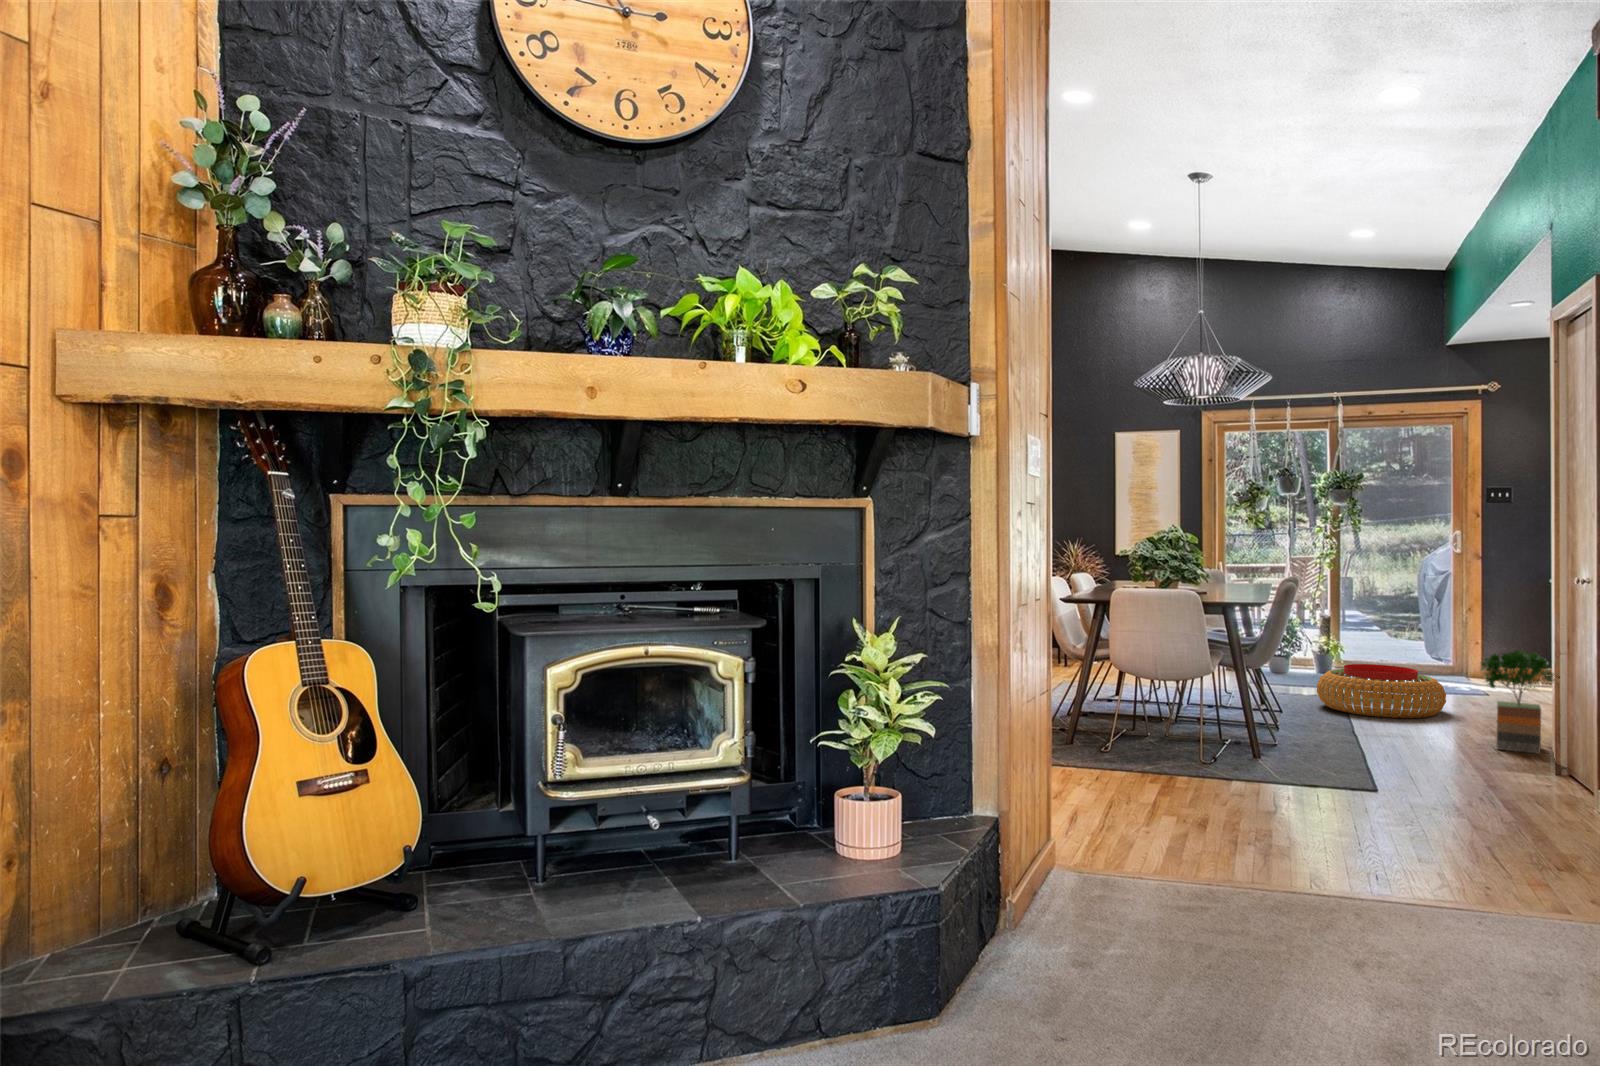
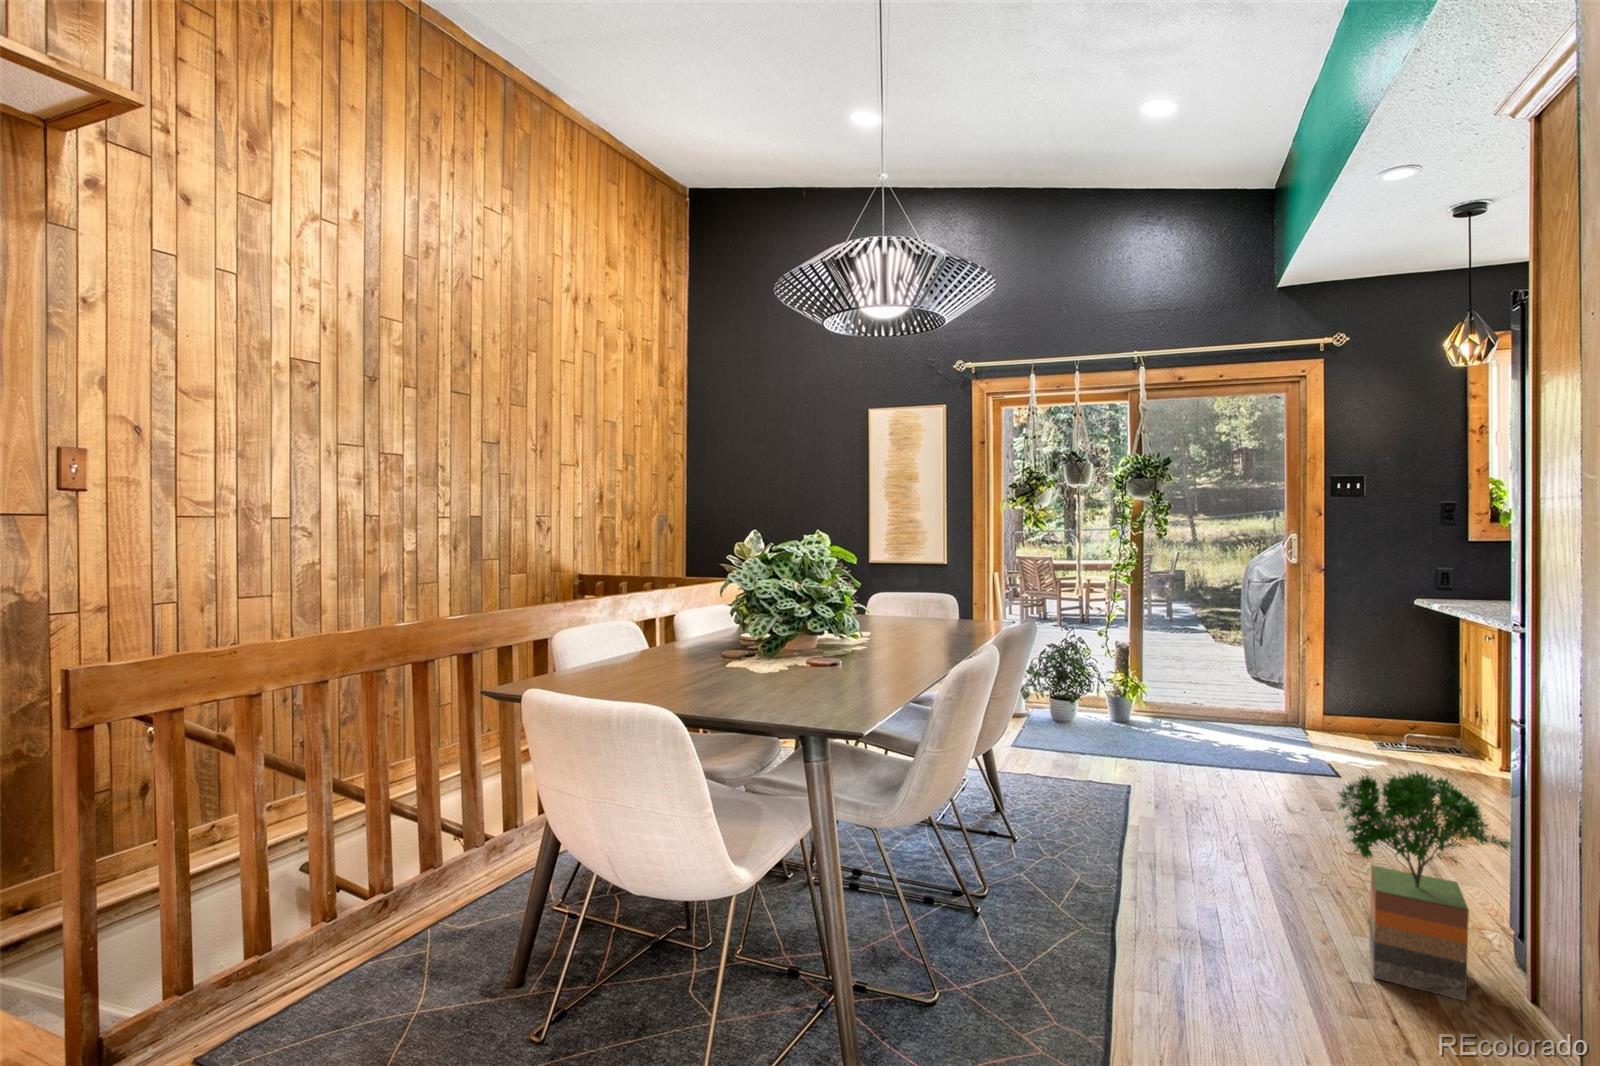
pouf: present [1317,664,1446,718] -> none [1080,735,1276,840]

